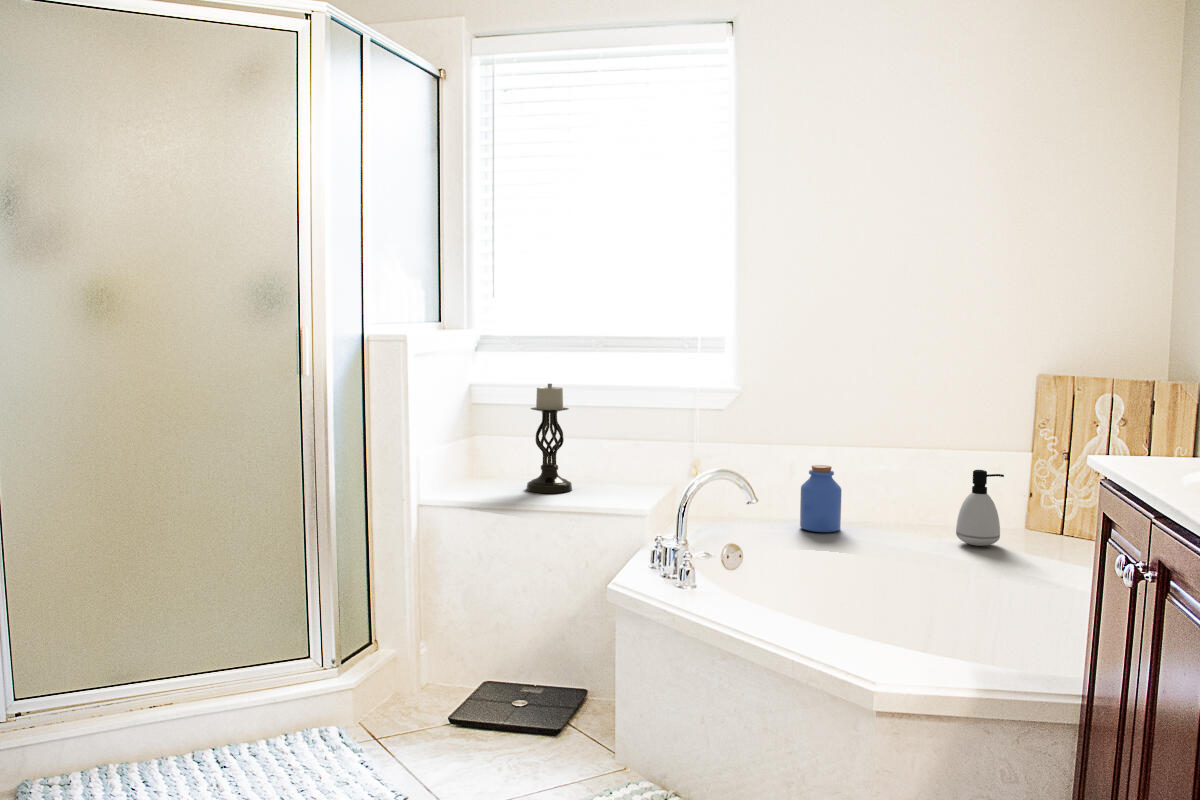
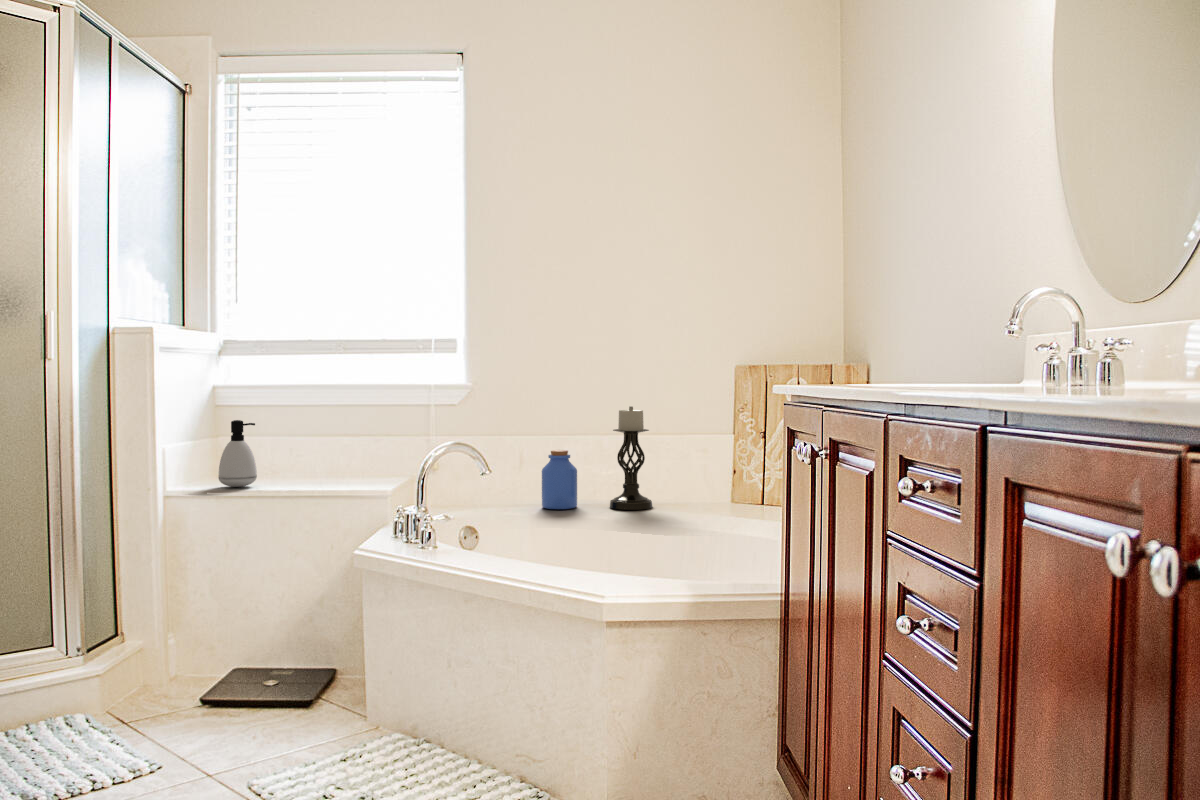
candle holder: present [527,384,572,493] -> present [610,406,653,510]
soap dispenser: present [956,470,1004,546] -> present [219,420,257,487]

